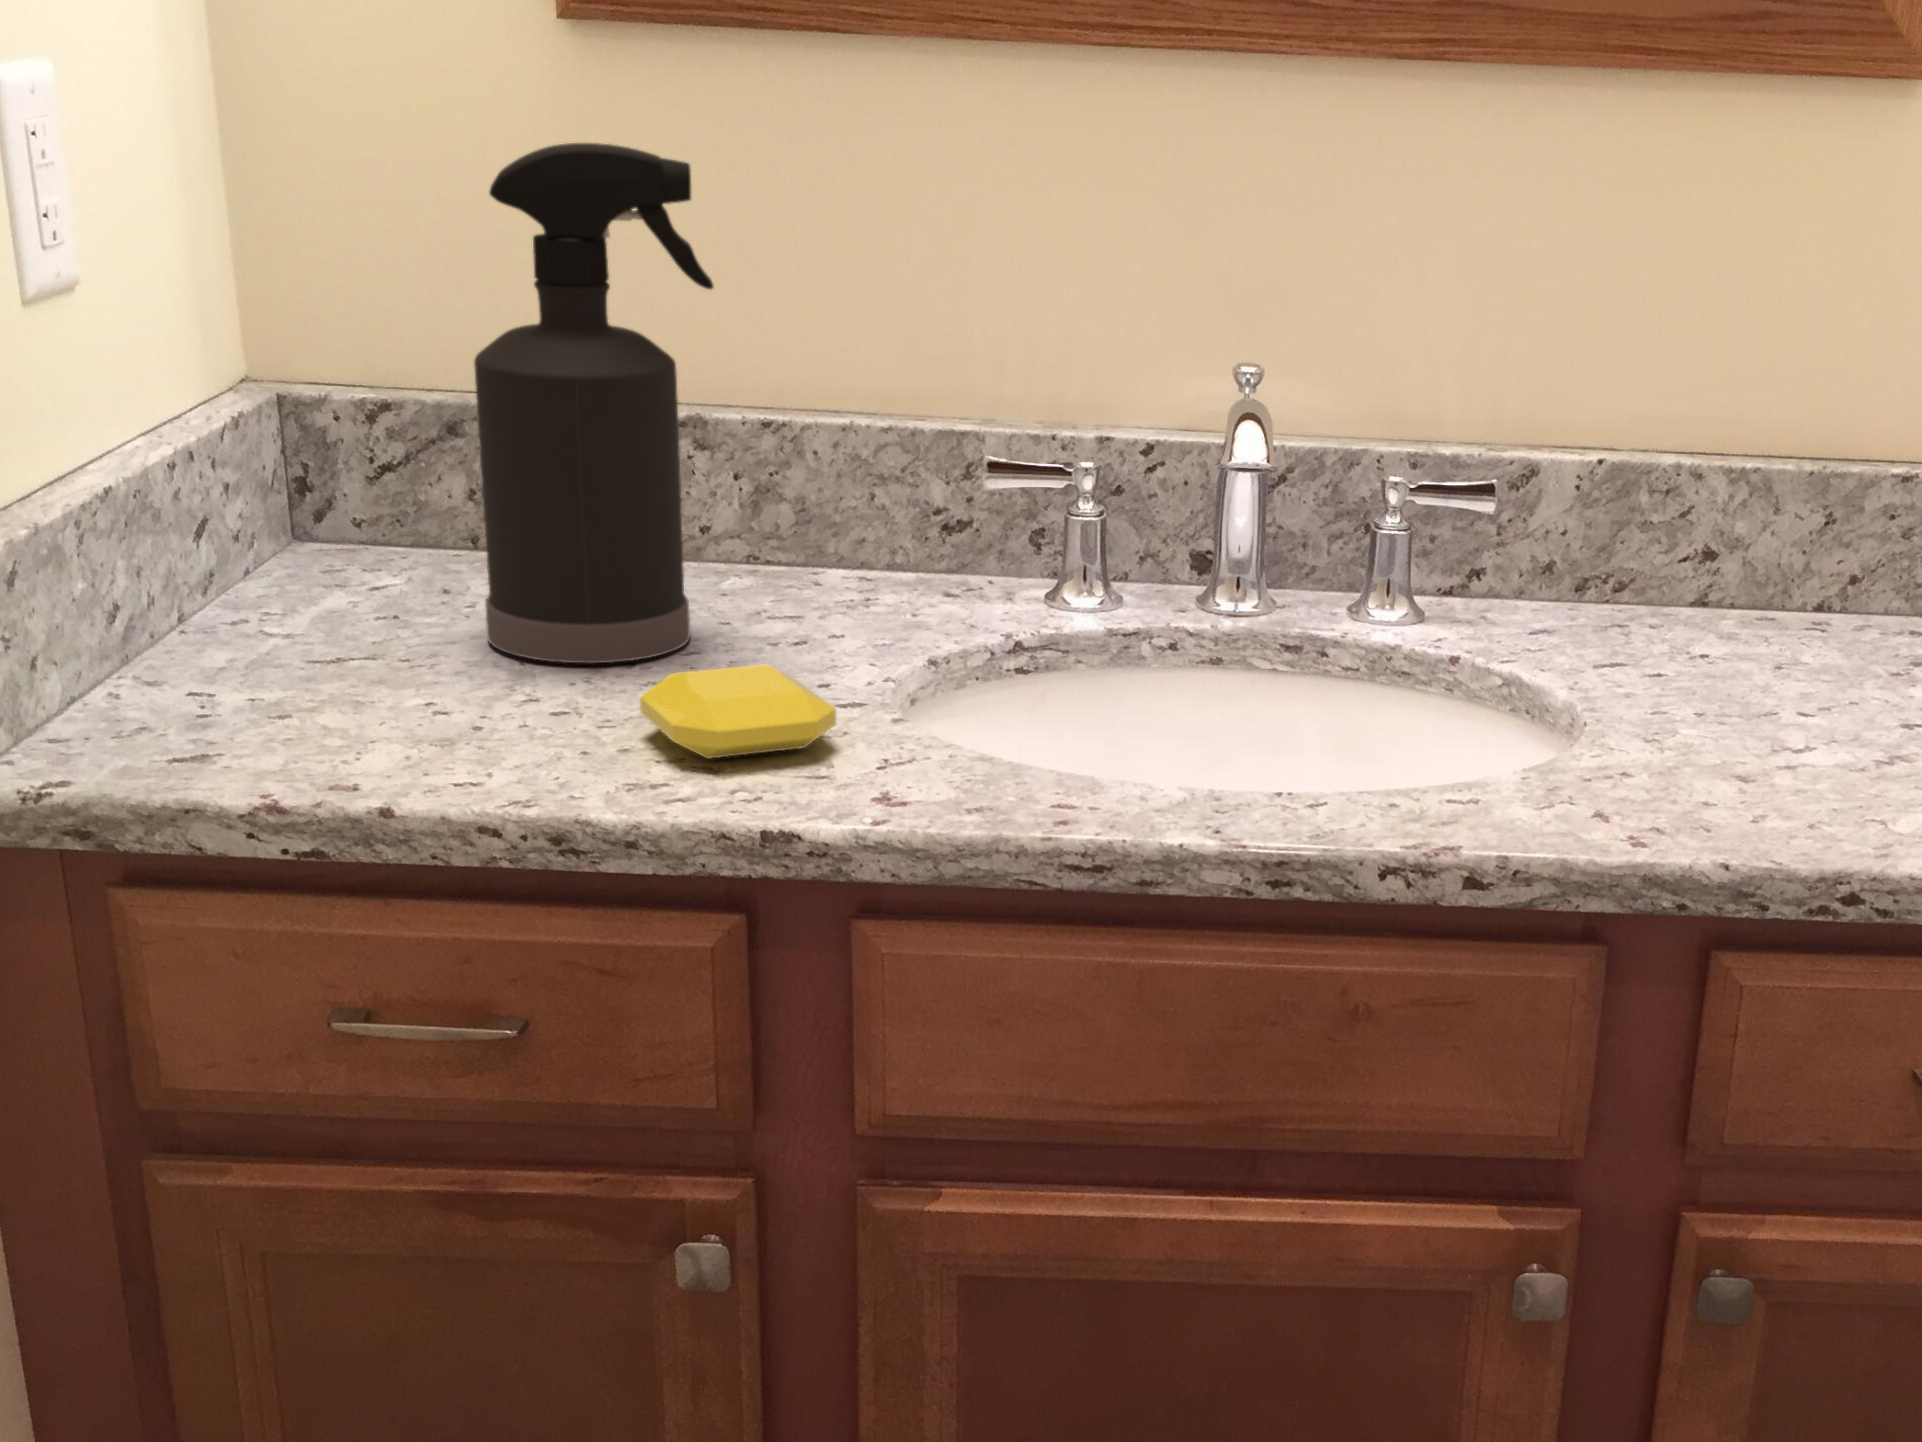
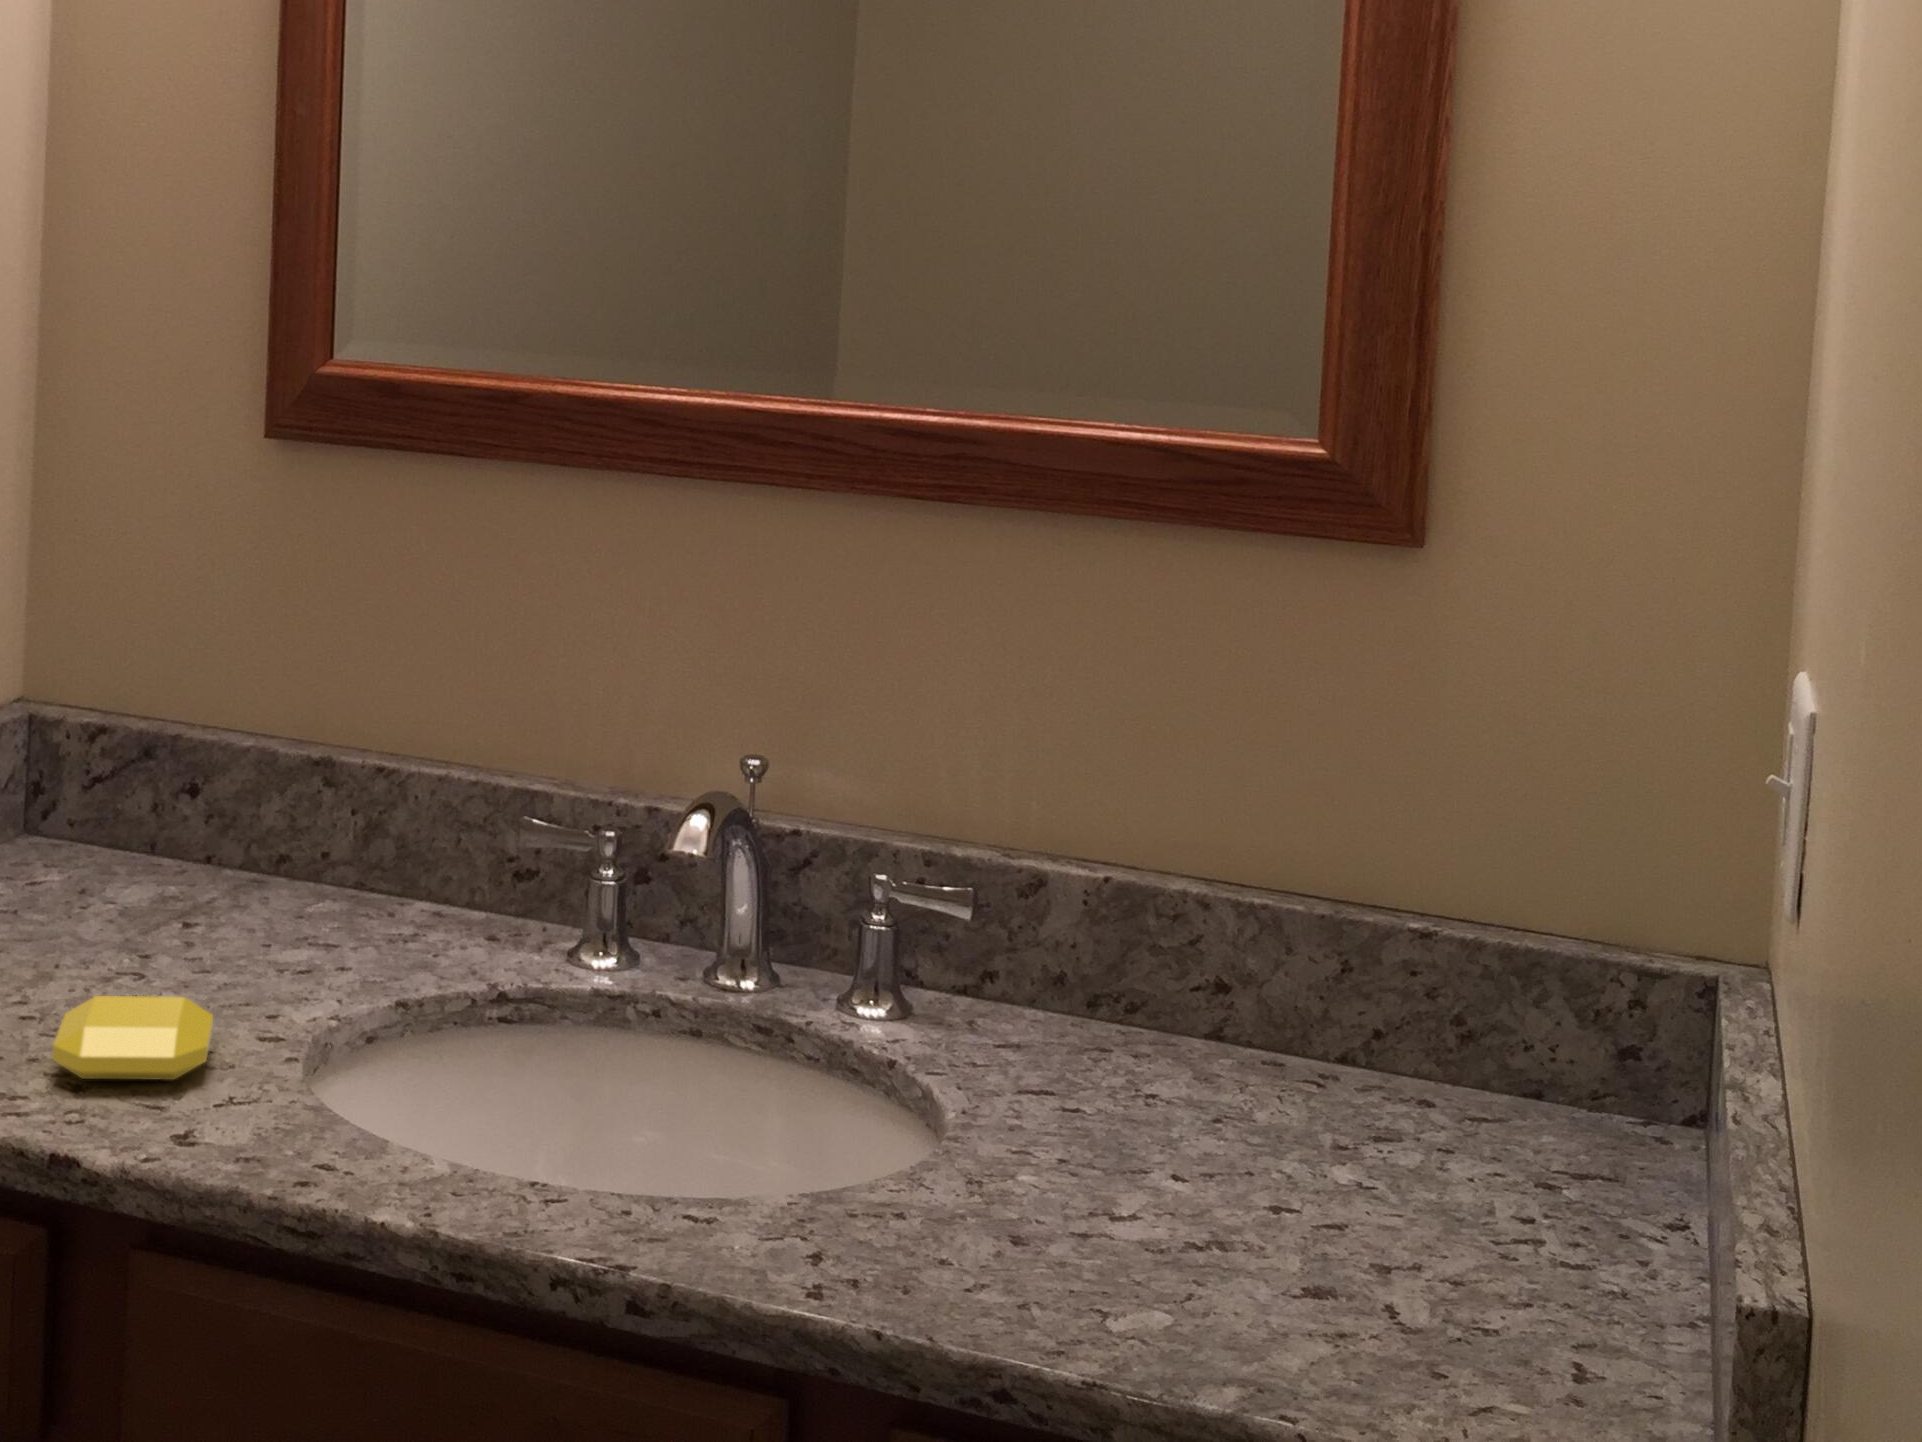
spray bottle: present [474,143,713,663] -> none [54,546,267,974]

